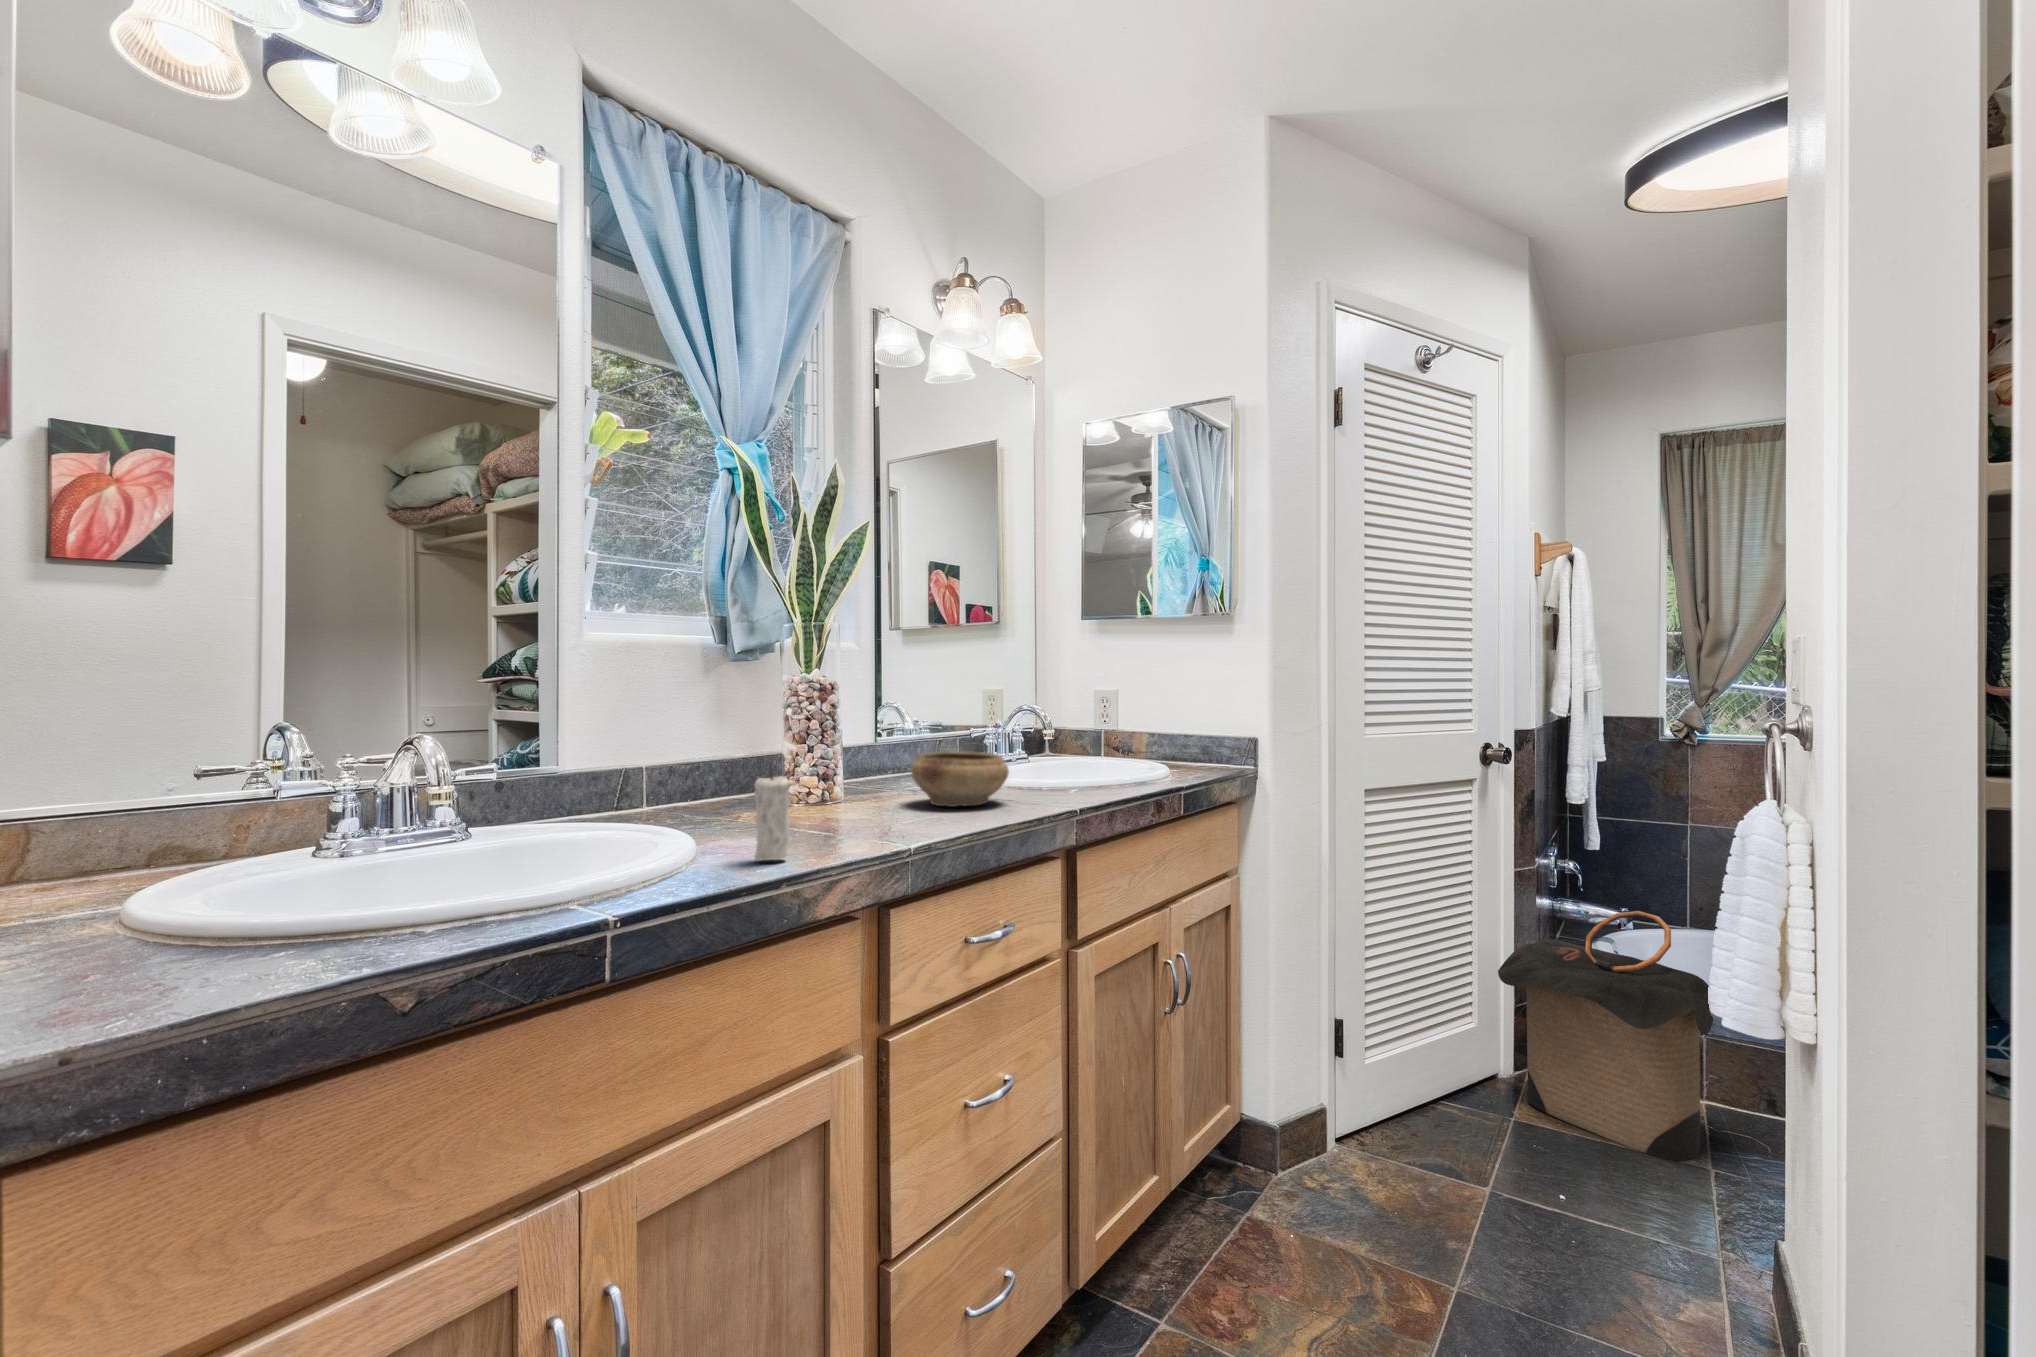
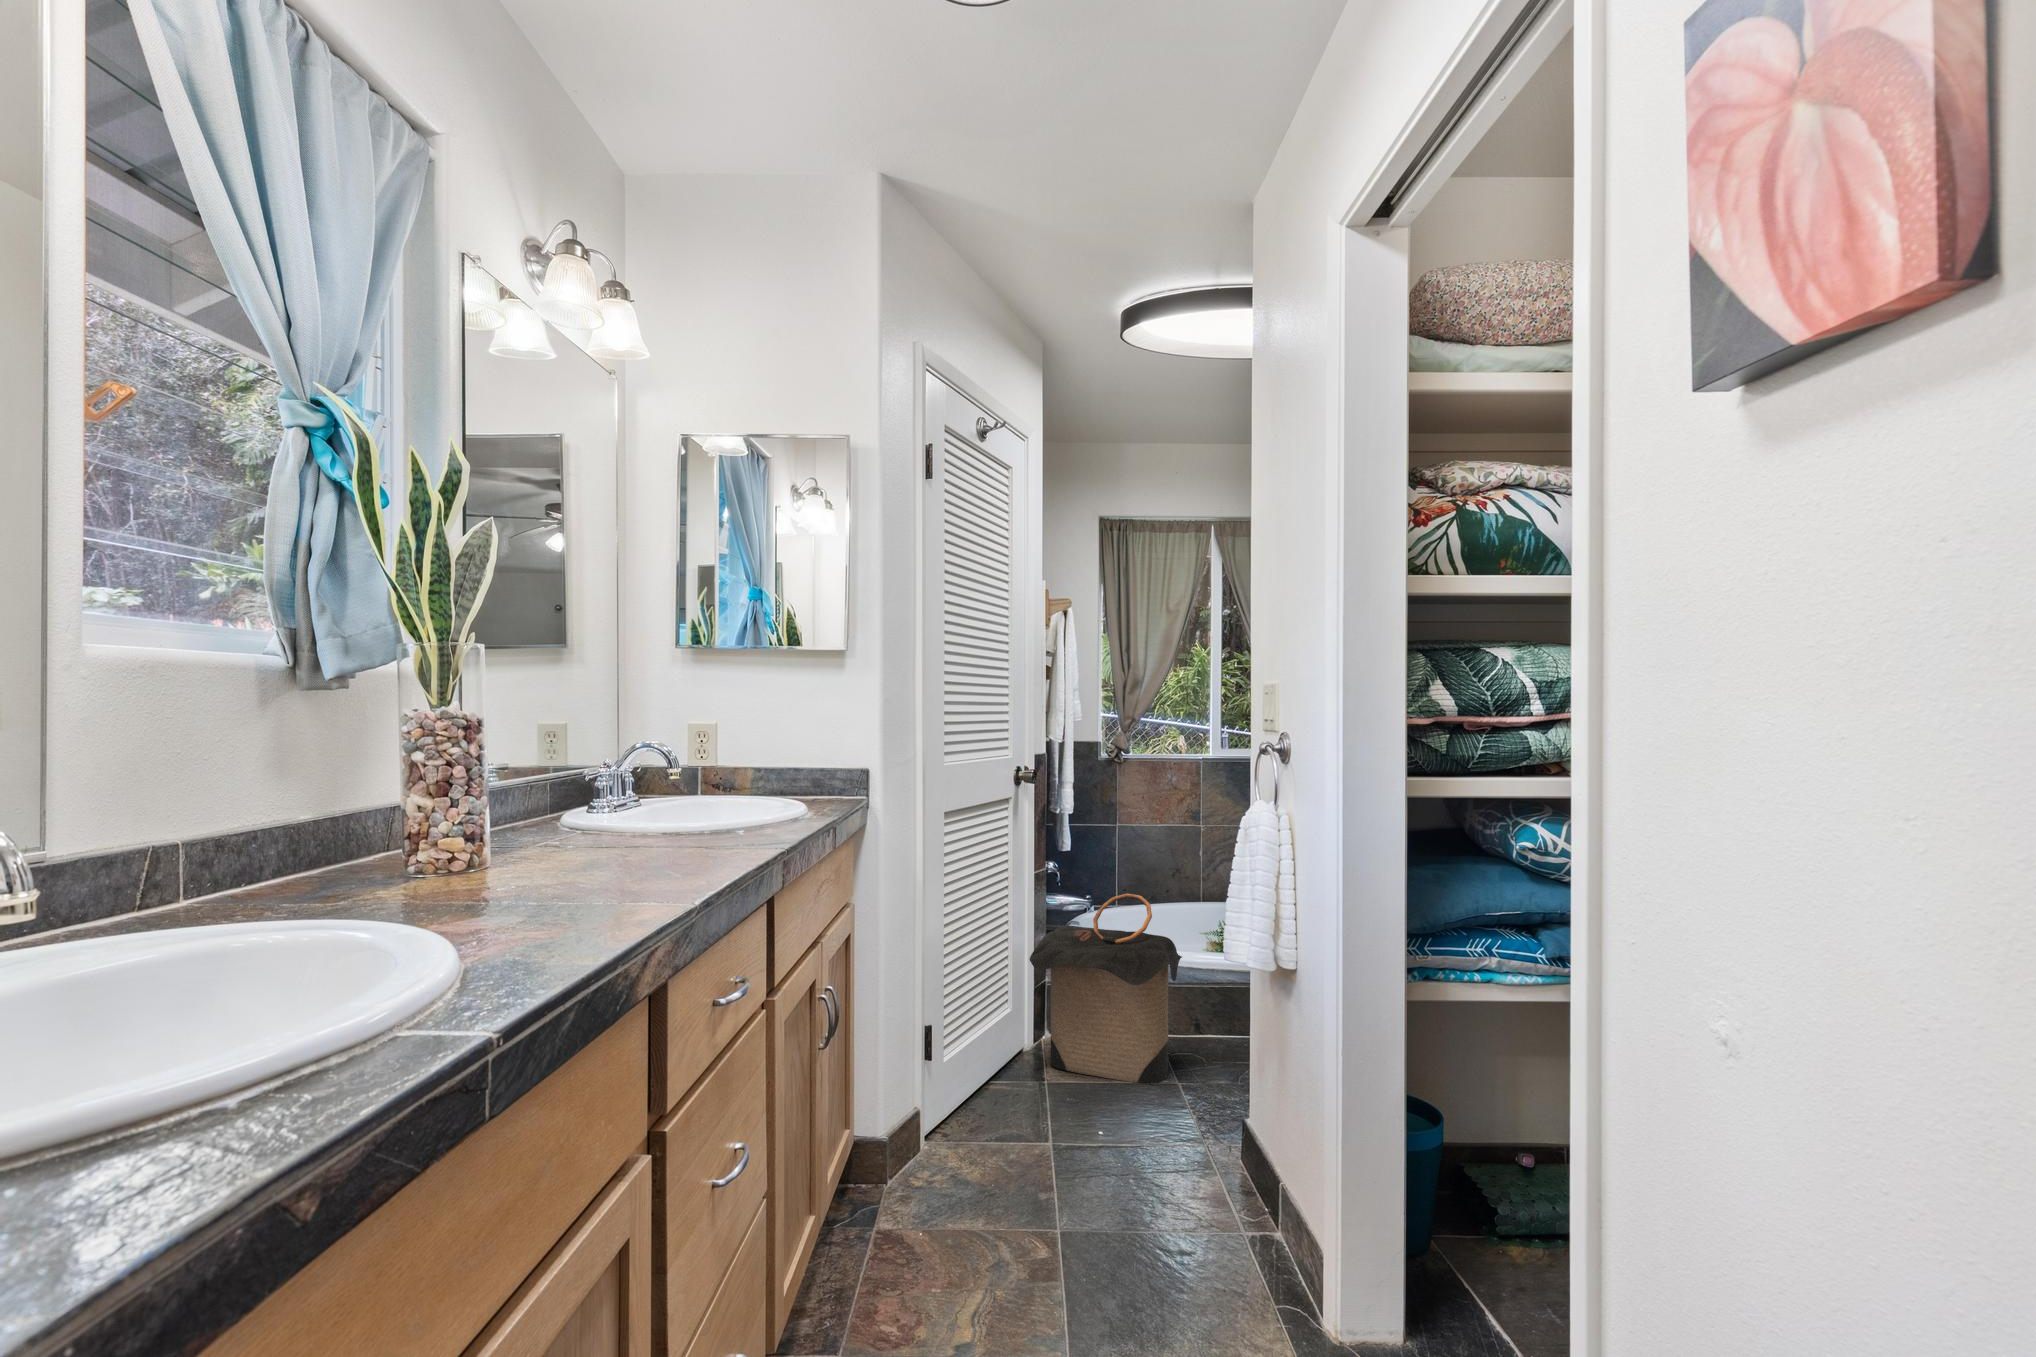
ceramic bowl: present [911,751,1009,807] -> none [586,795,706,860]
candle: present [754,768,791,861] -> none [543,820,591,943]

